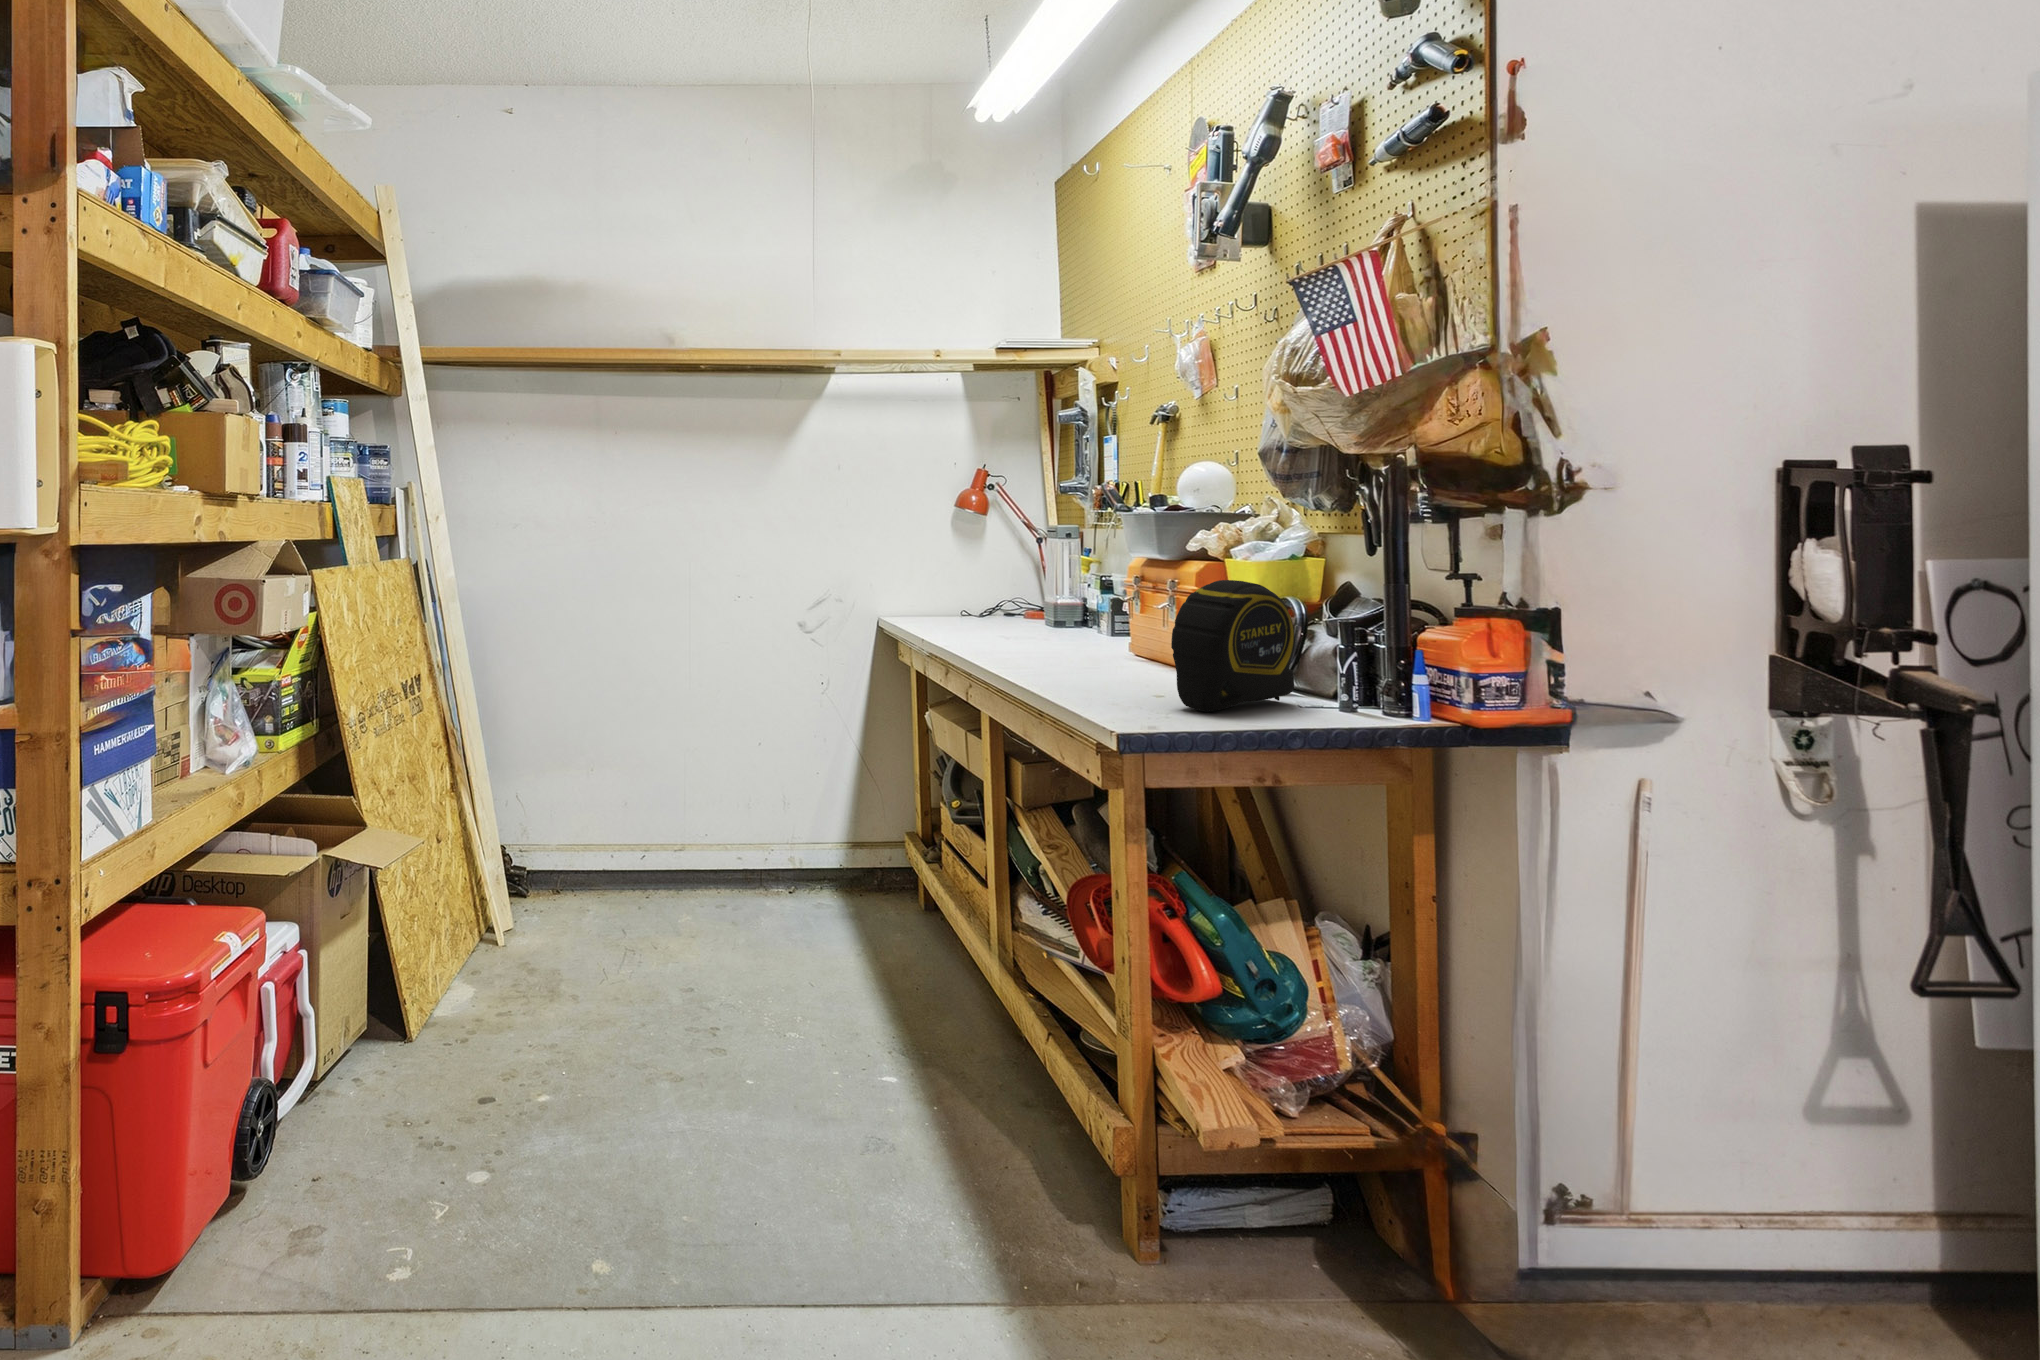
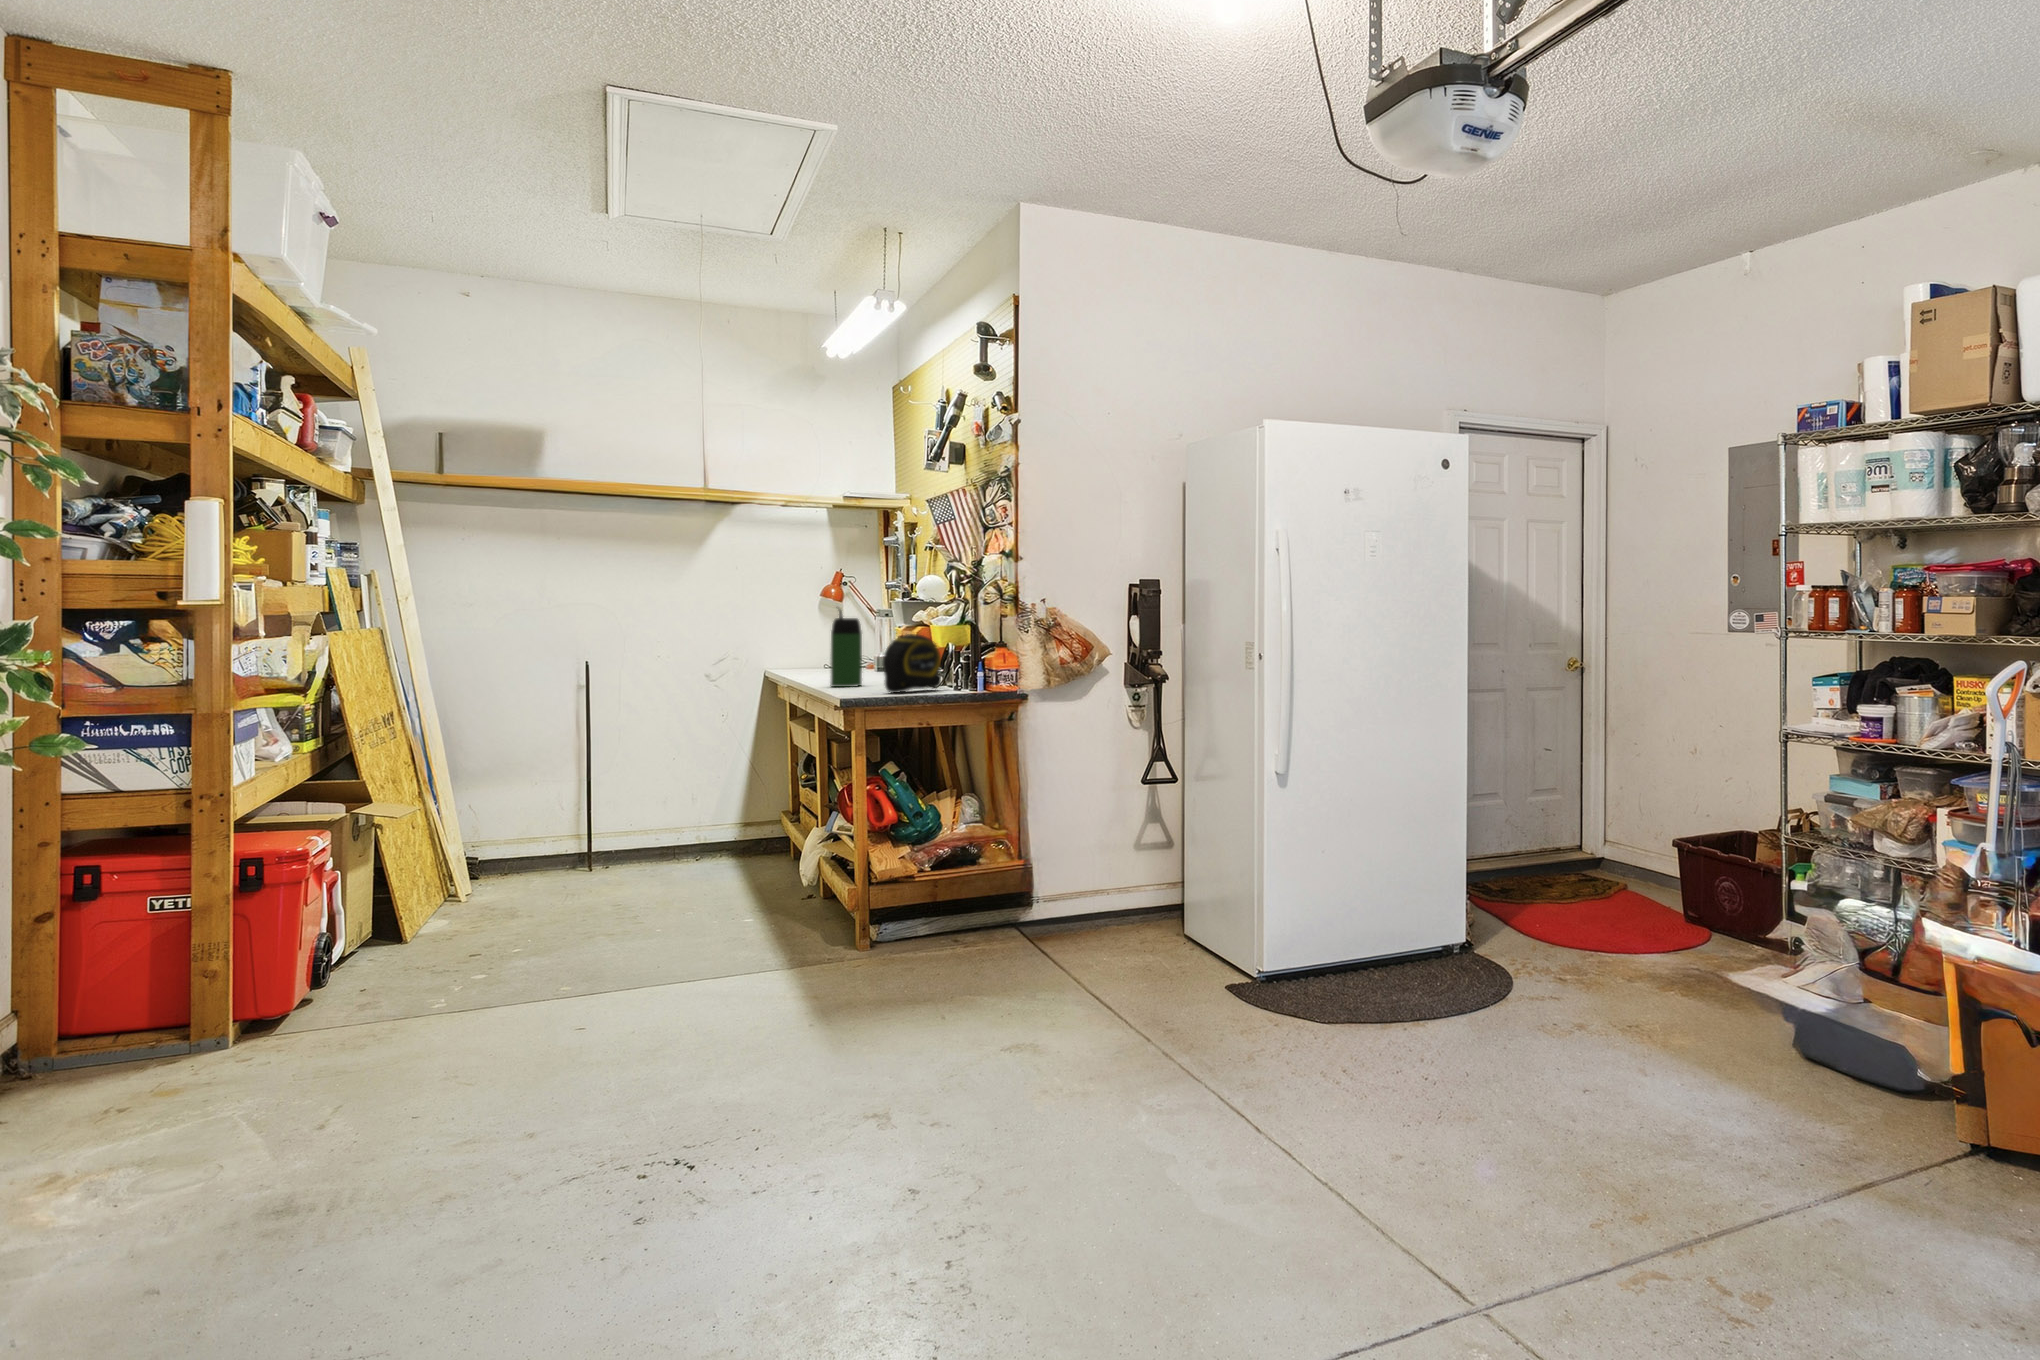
thermos bottle: none [1021,520,1079,668] -> present [831,609,862,687]

